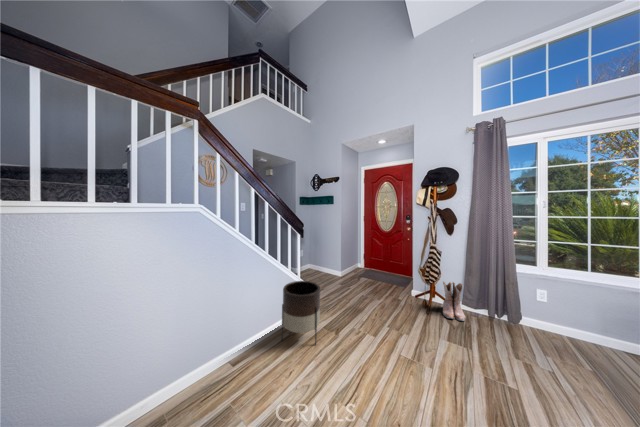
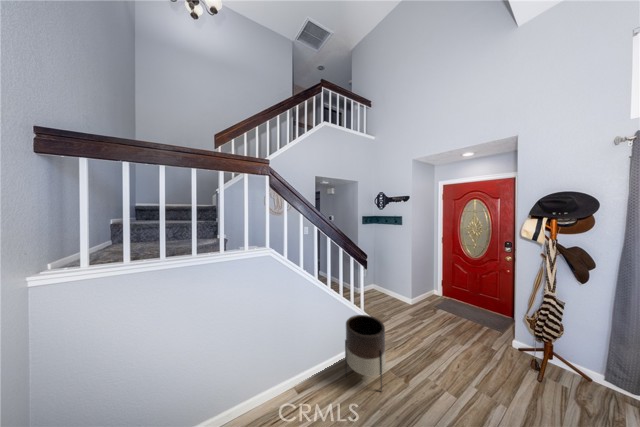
boots: present [443,281,465,321] -> none [564,339,614,408]

